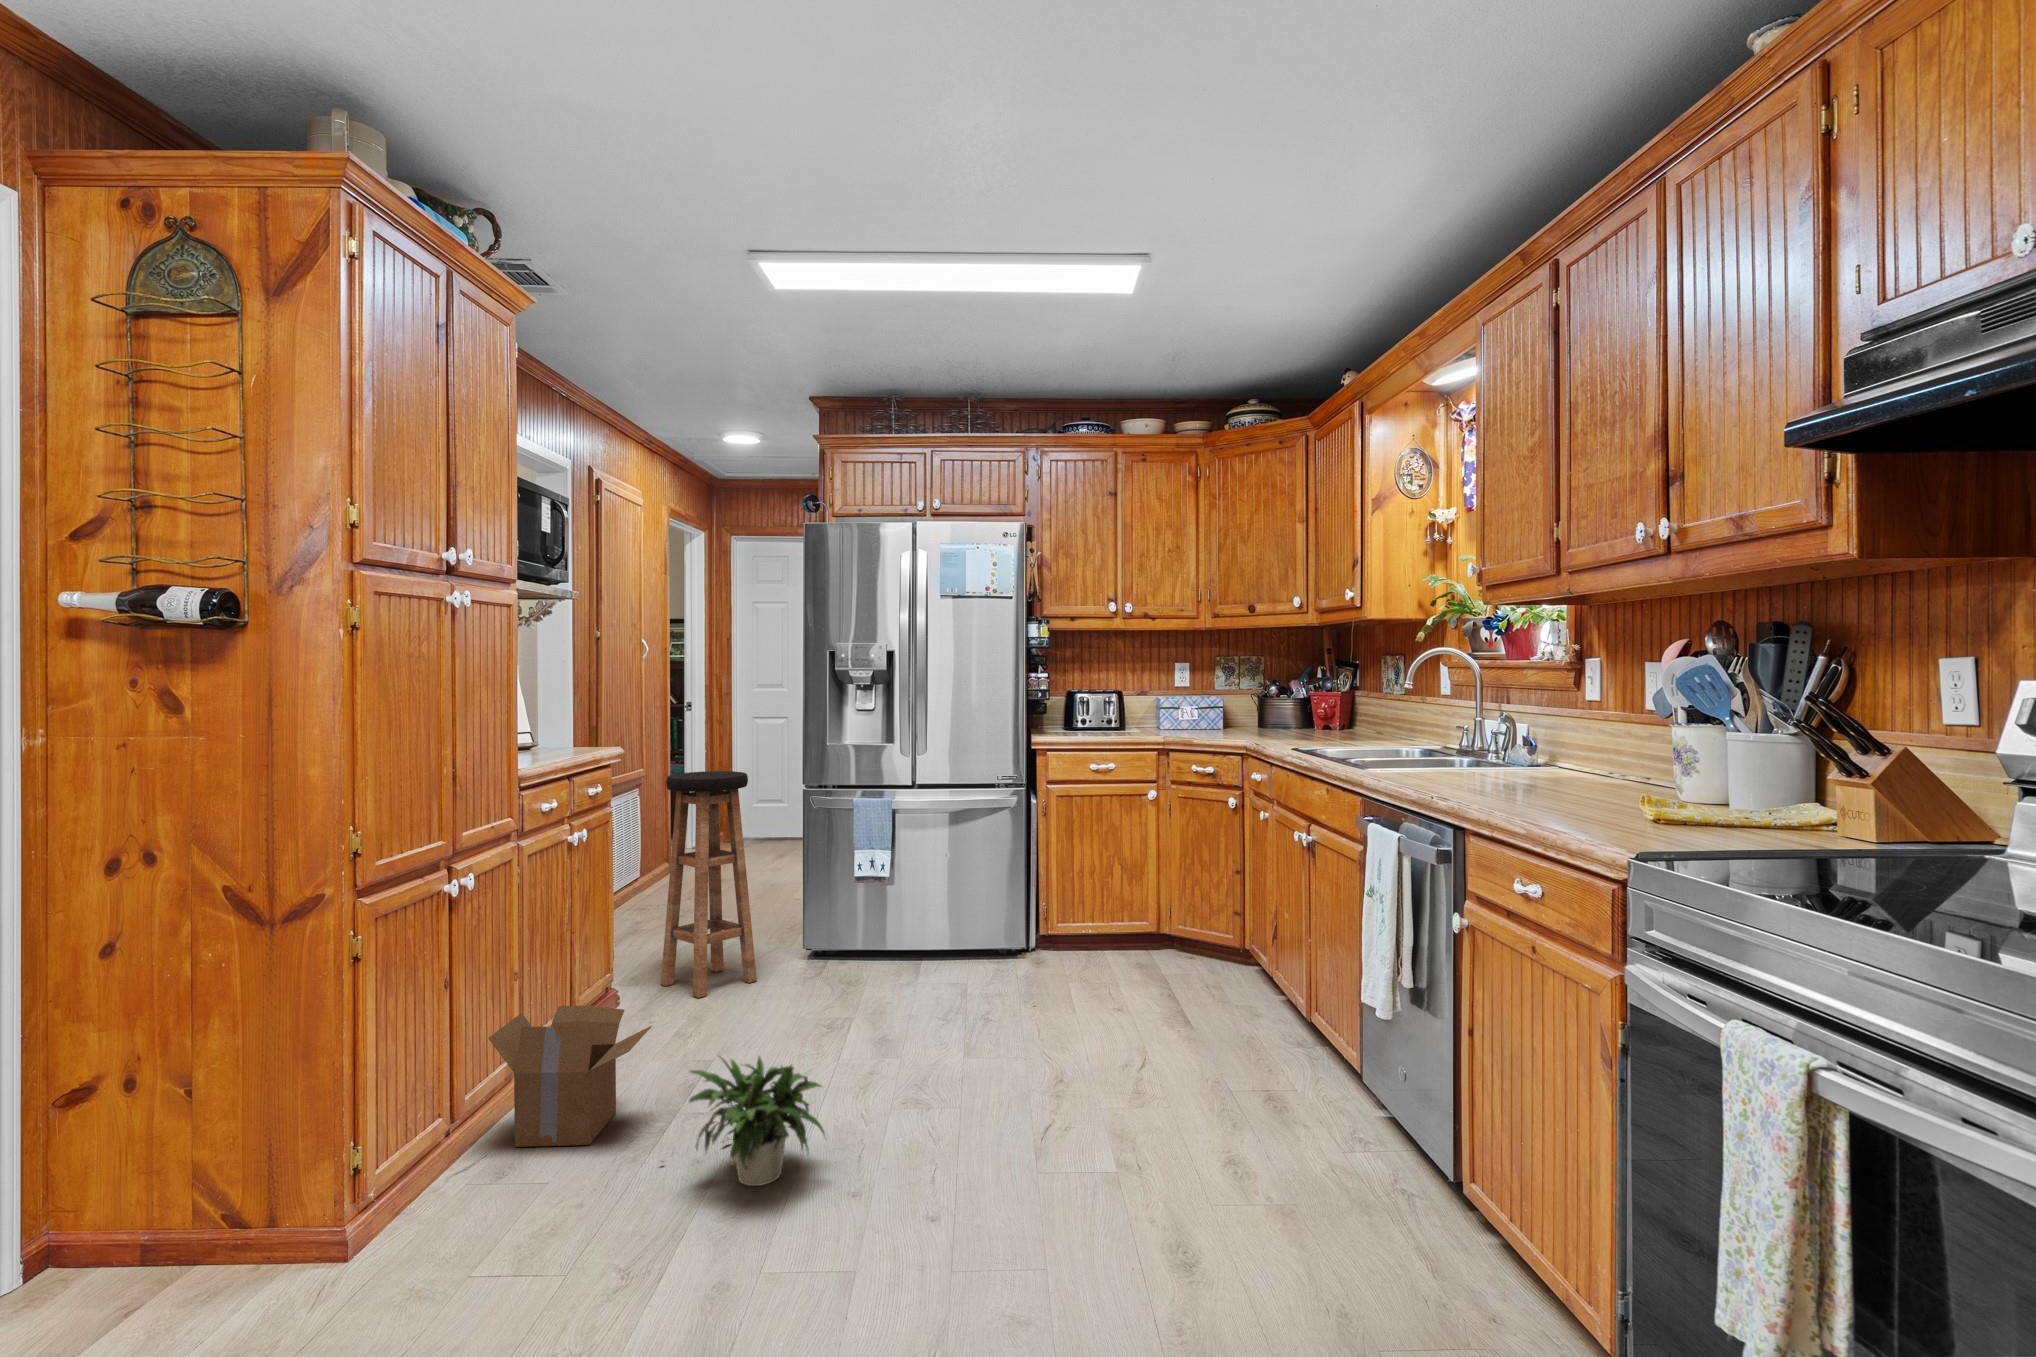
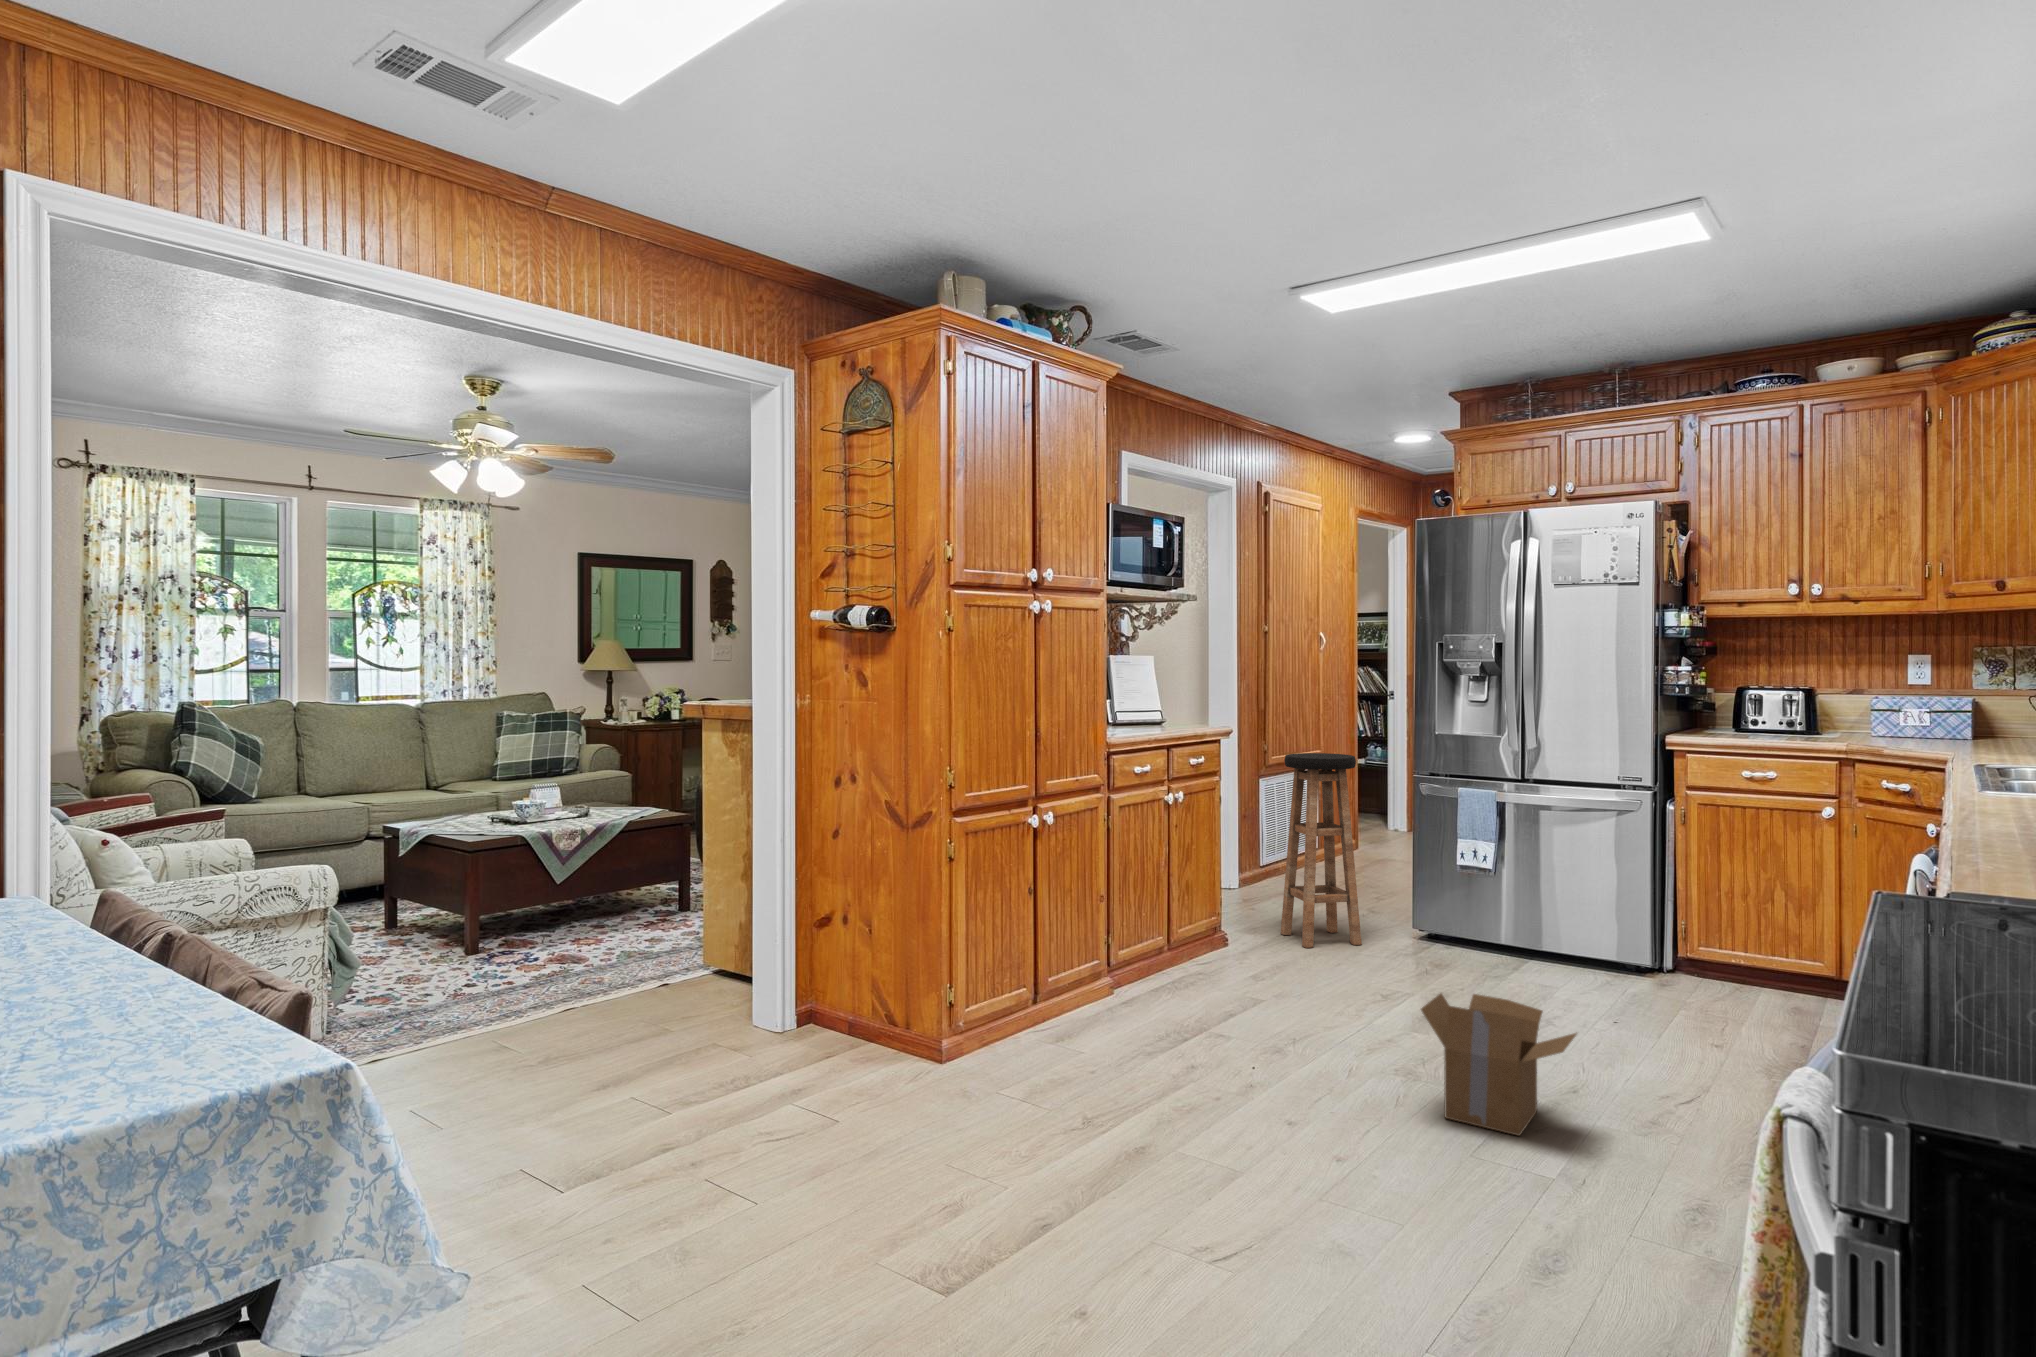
cardboard box: present [489,1006,652,1147] -> present [1421,994,1577,1136]
potted plant: present [661,1056,824,1186] -> none [1224,963,1345,1070]

